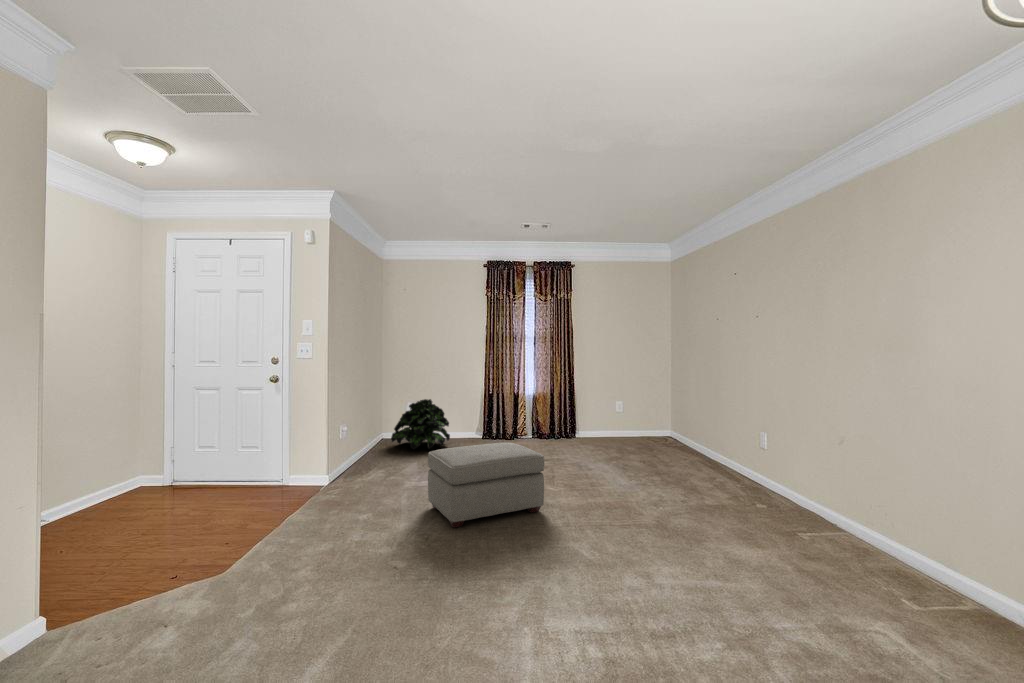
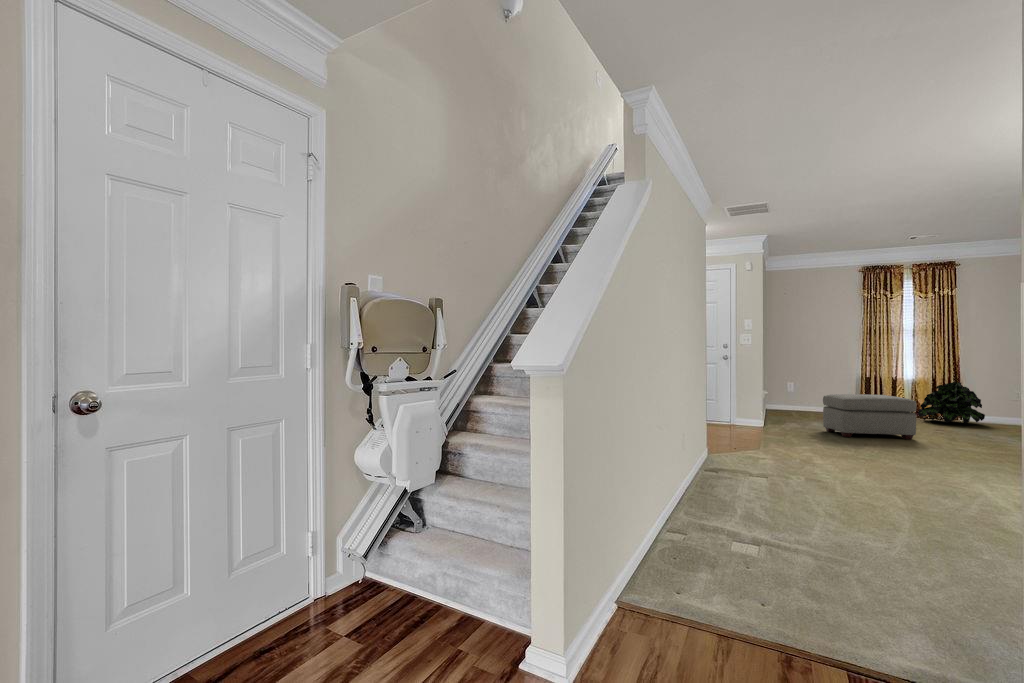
potted plant: present [391,399,450,449] -> present [918,382,985,424]

